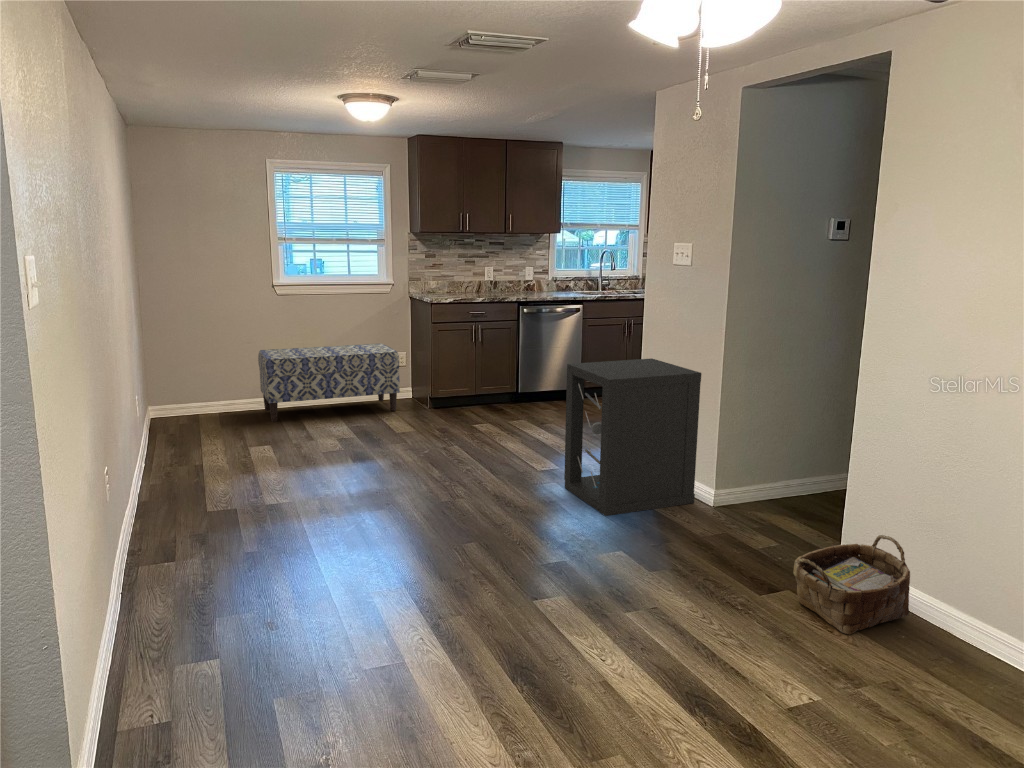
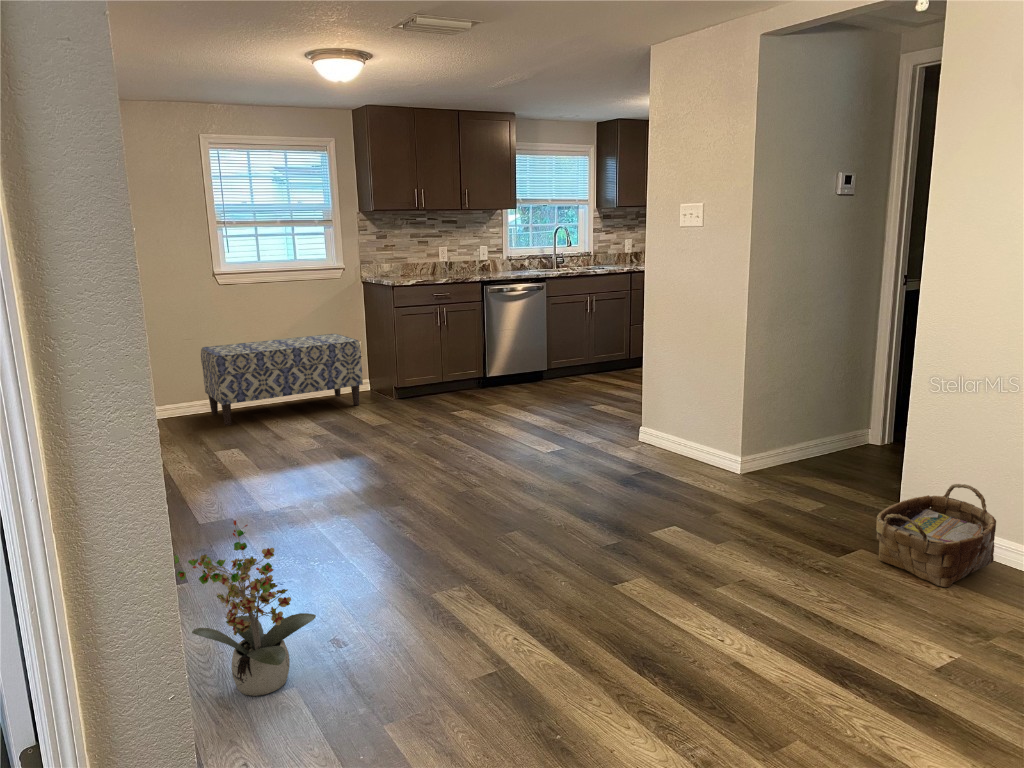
storage cabinet: present [564,358,701,516] -> none [580,327,724,493]
potted plant: none [112,511,251,660] -> present [174,520,316,696]

